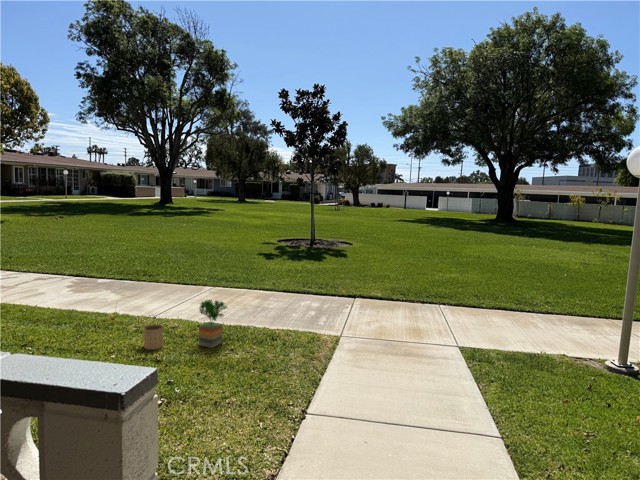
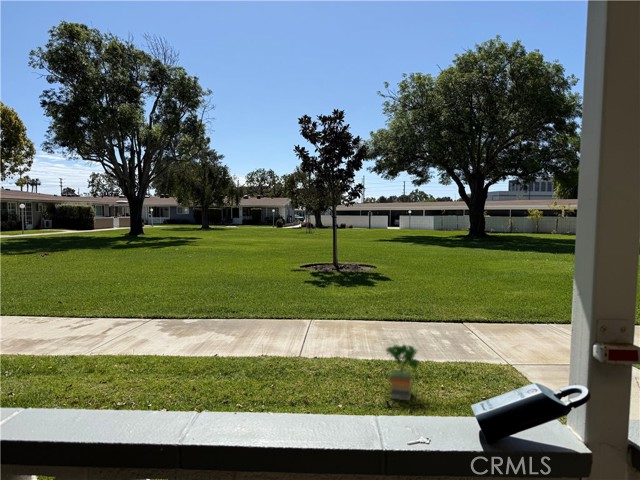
bucket: present [143,324,164,350] -> none [331,368,358,410]

